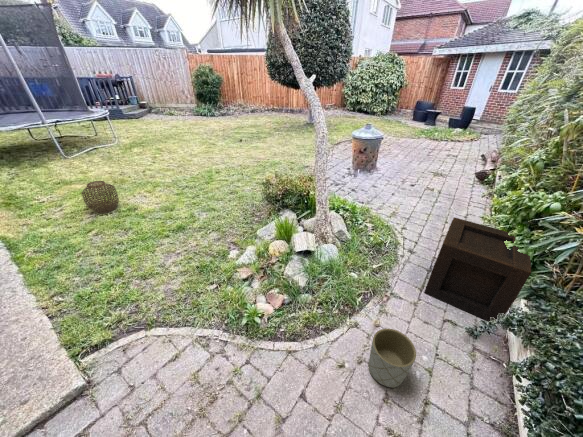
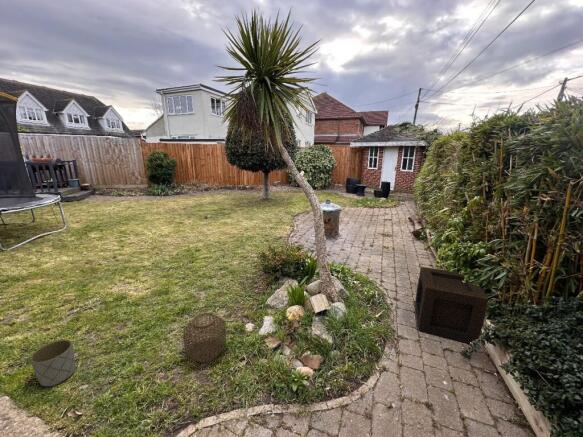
woven basket: present [81,181,119,213] -> present [183,313,226,362]
planter: present [369,329,416,388] -> present [30,340,76,386]

